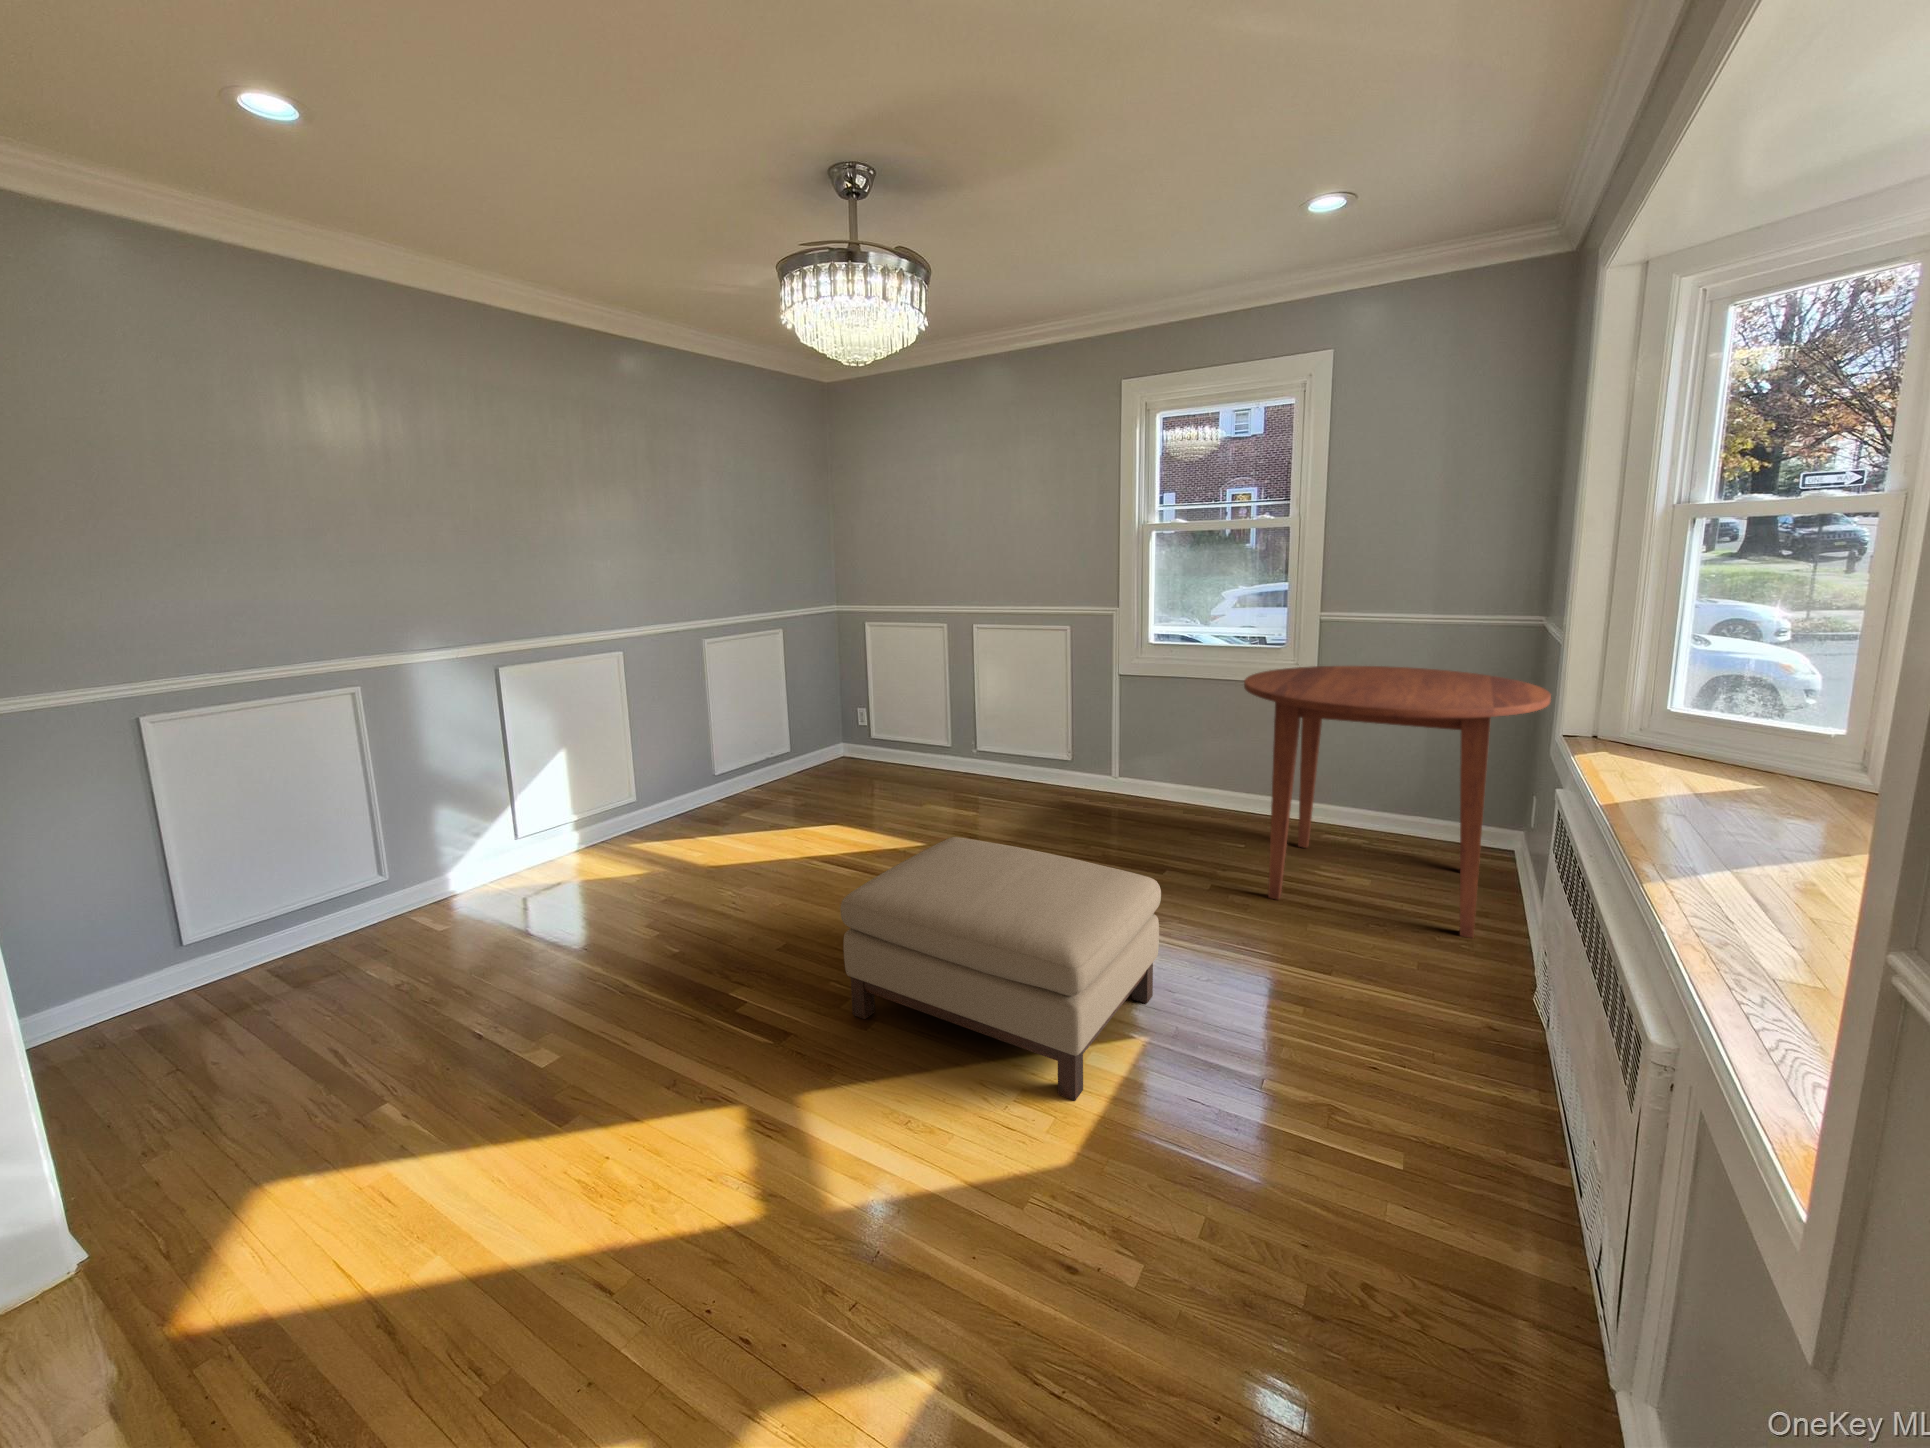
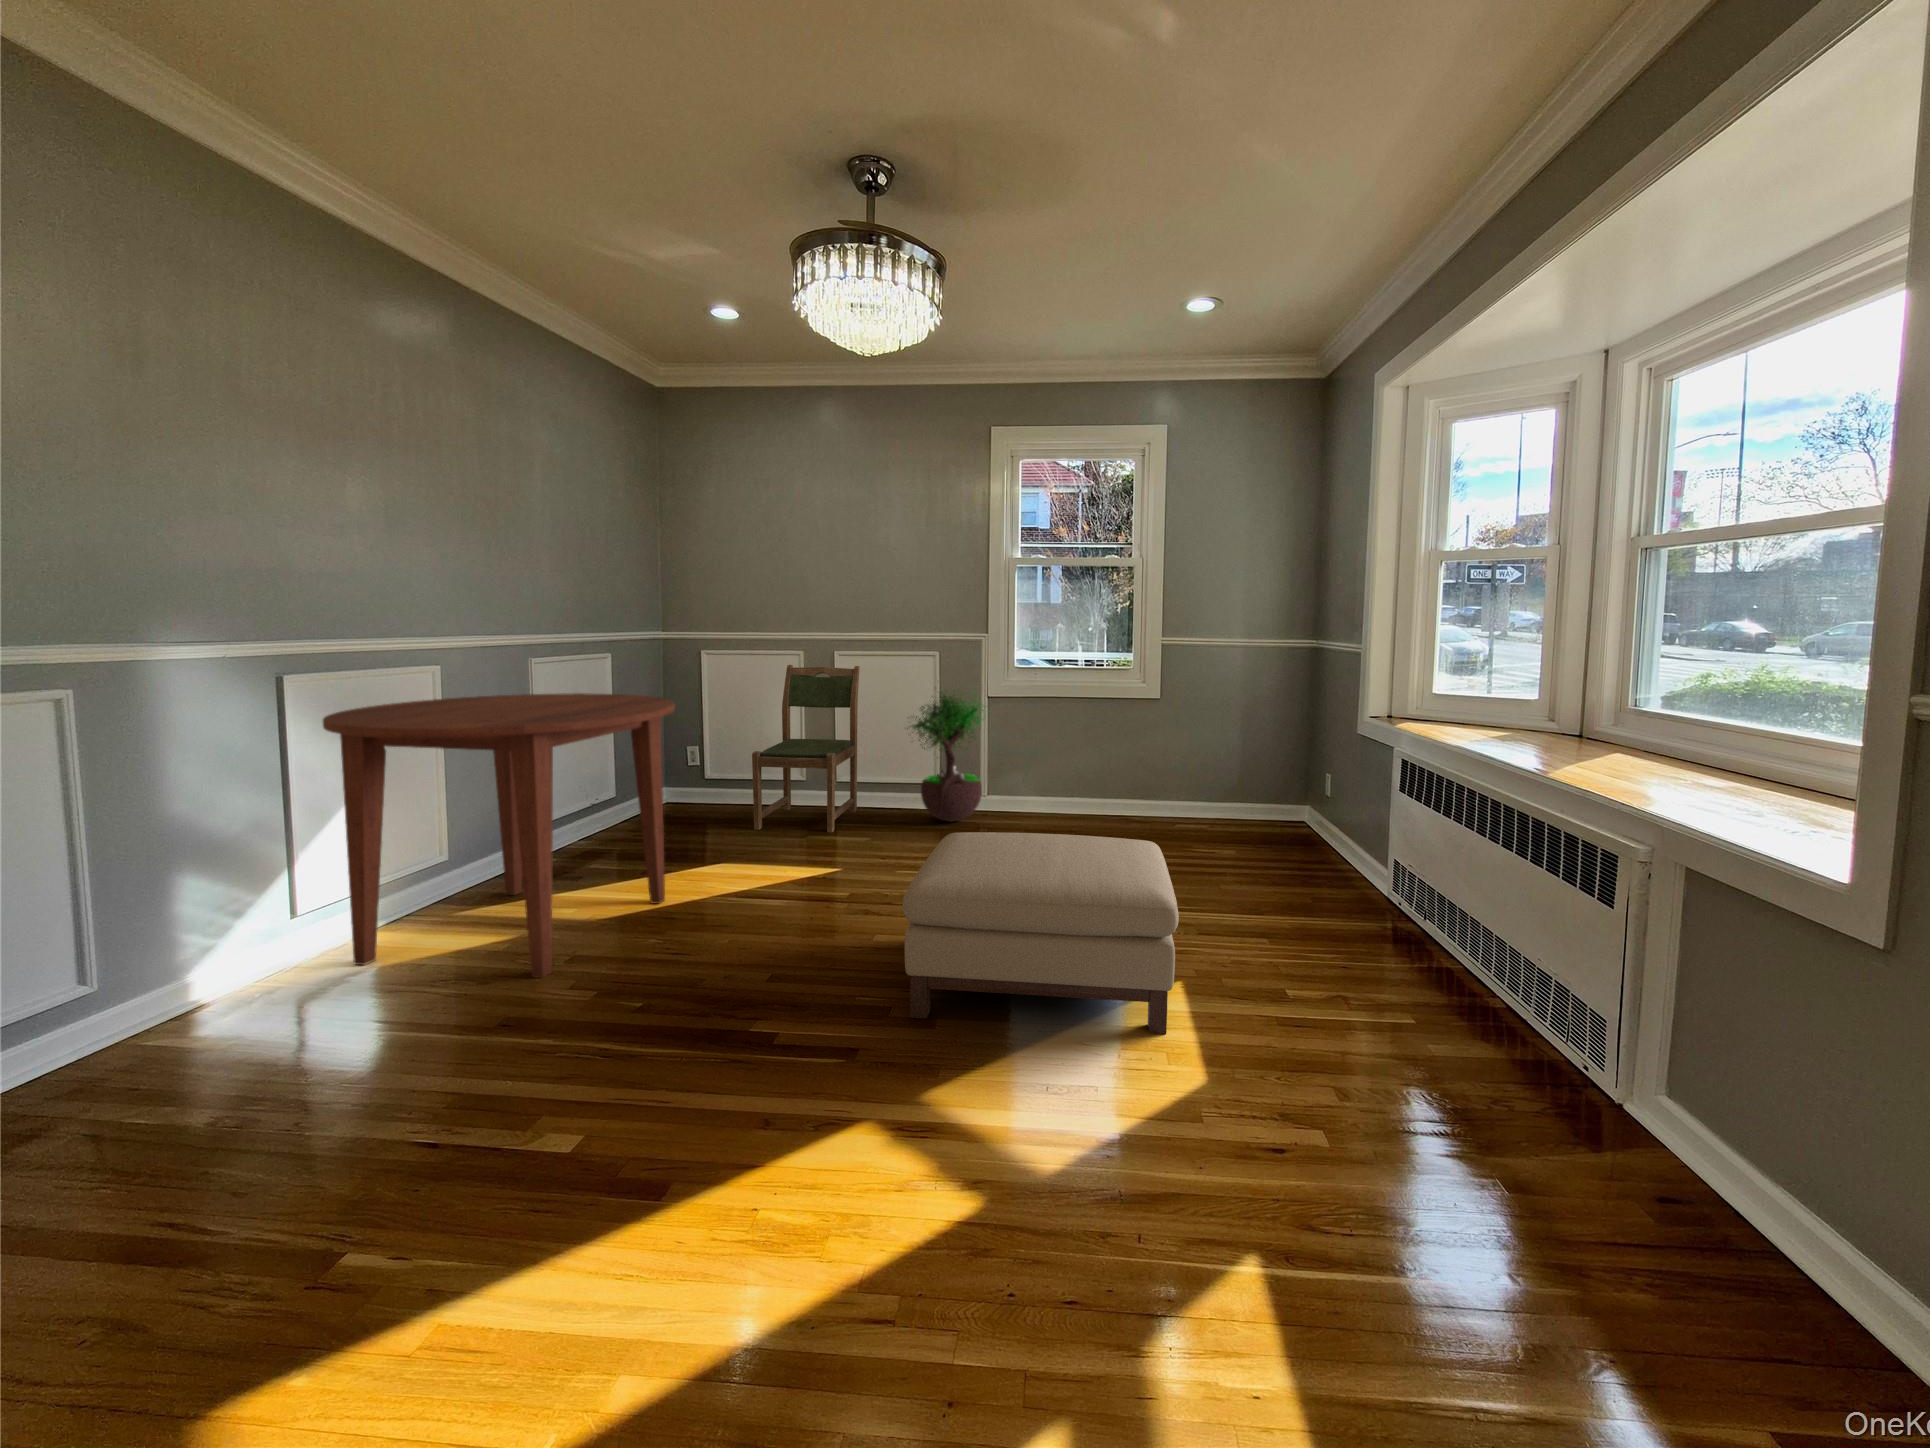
dining chair: none [880,638,992,807] -> present [752,665,860,832]
potted tree: none [1014,660,1105,809] -> present [907,690,984,822]
dining table: present [1244,666,1551,938] -> present [323,693,675,978]

